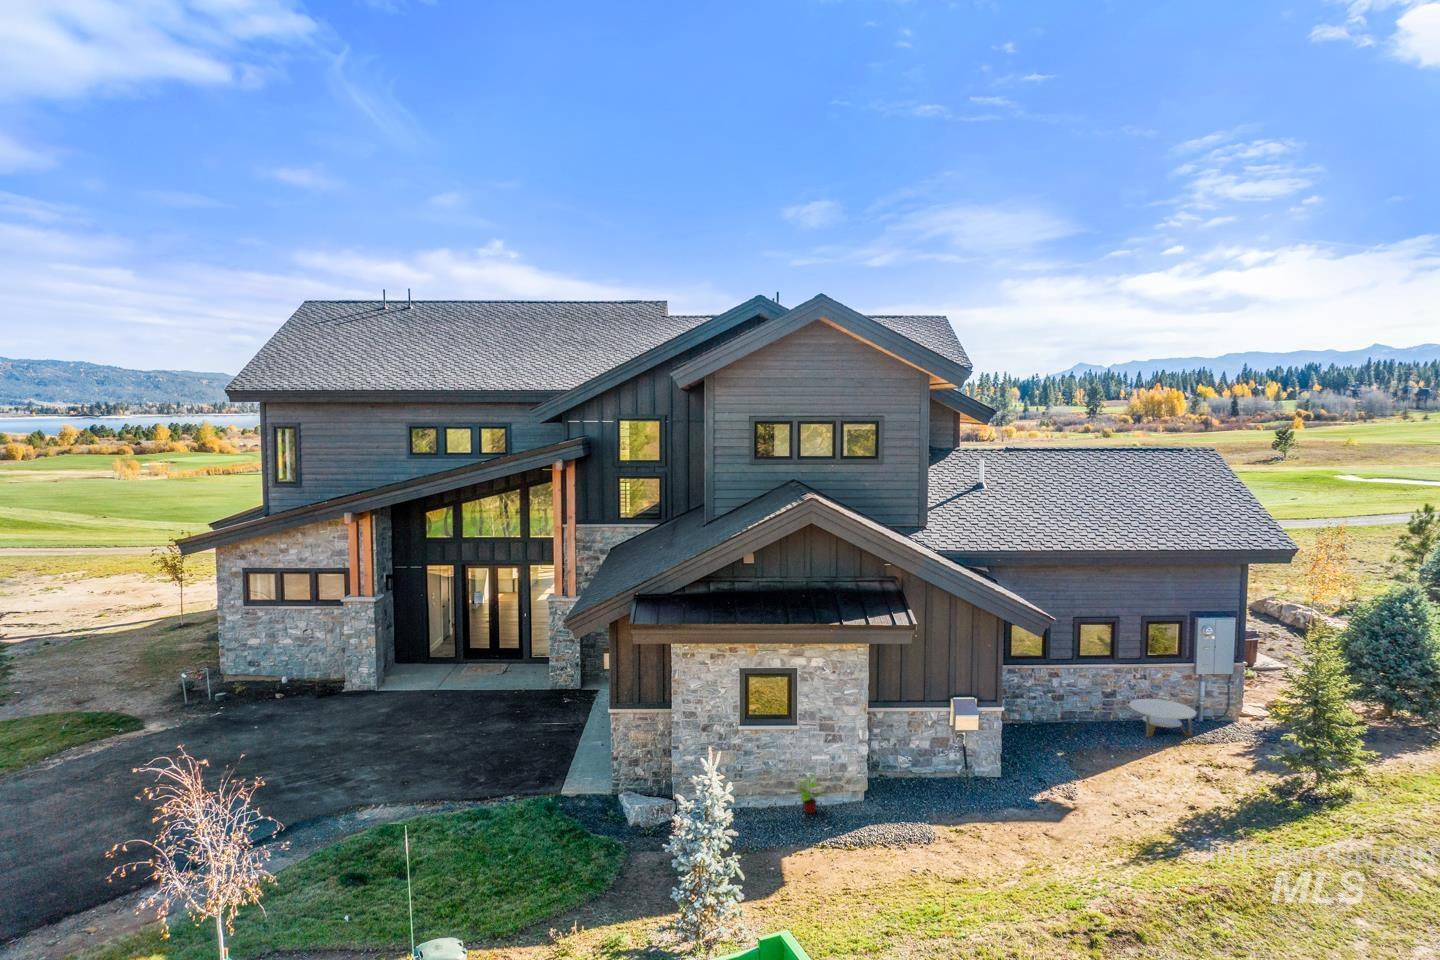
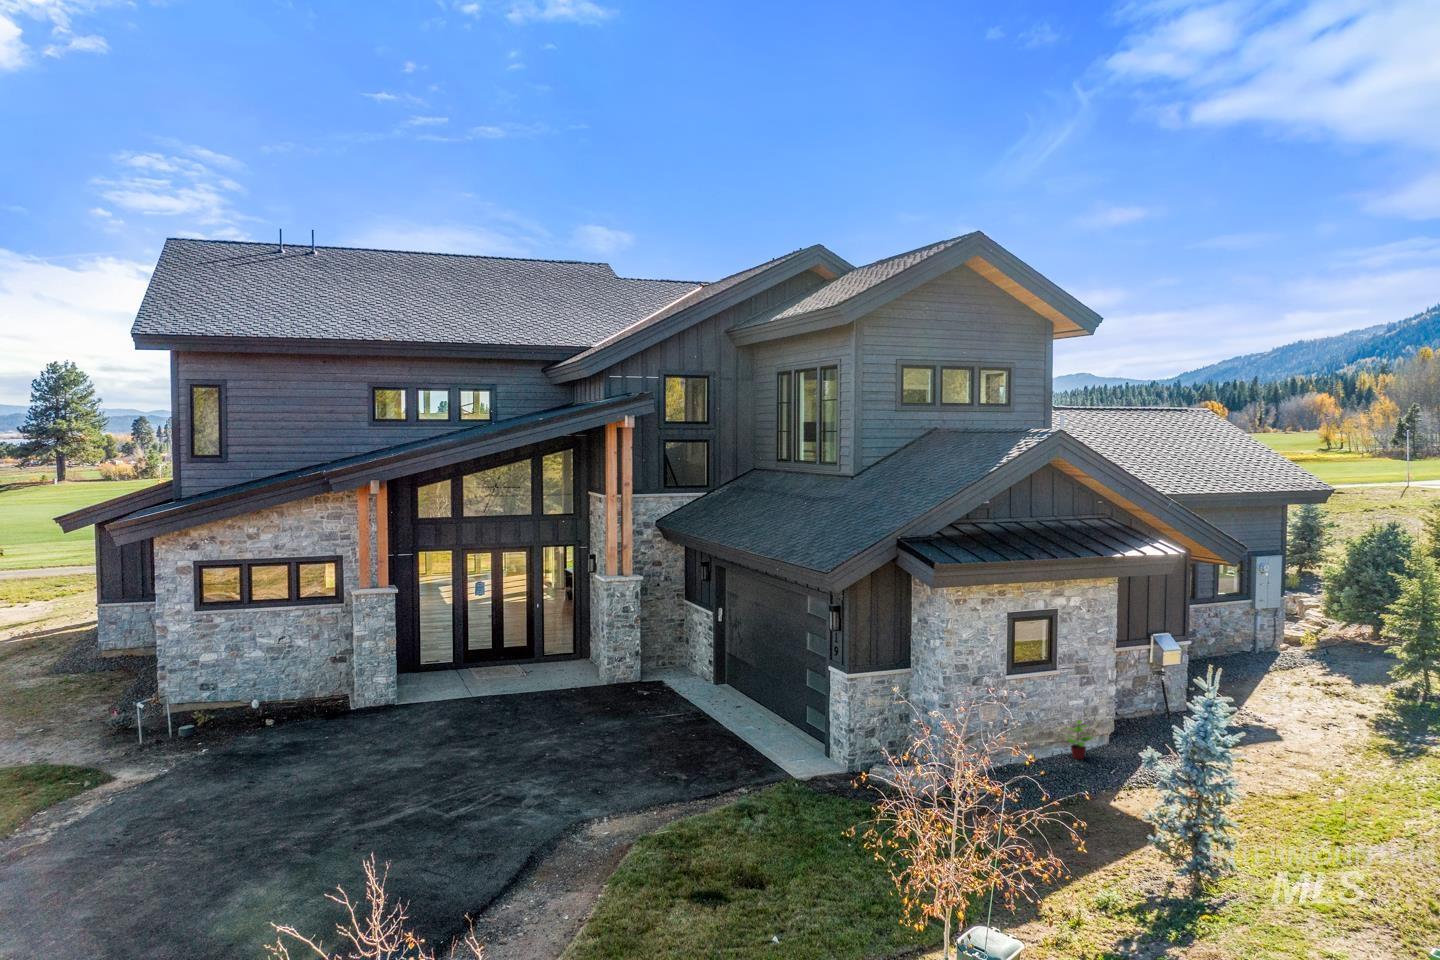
round table: present [1129,699,1196,737] -> none [1213,636,1276,669]

